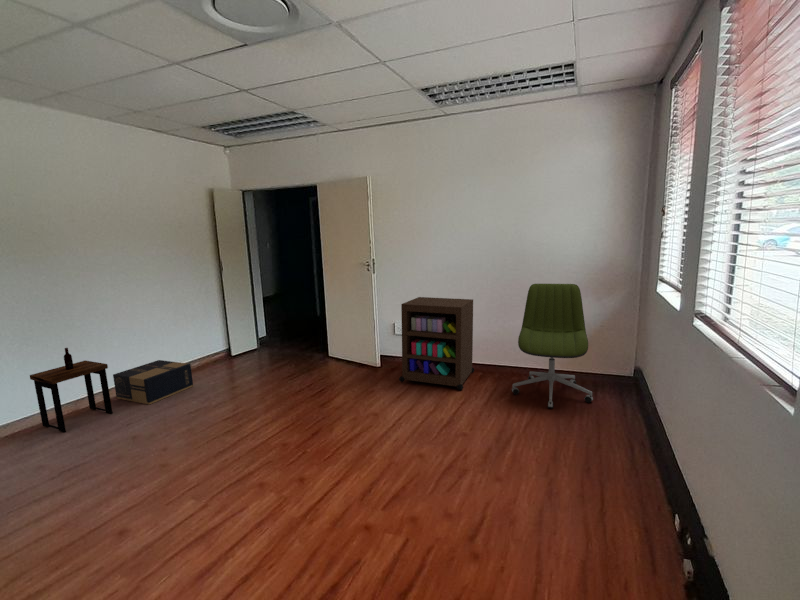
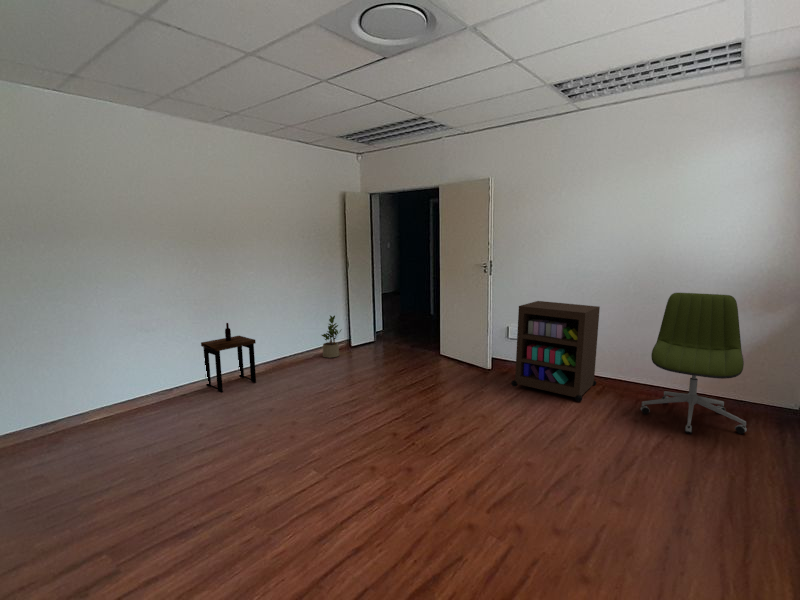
potted plant: none [194,325,219,372] -> present [322,316,341,358]
cardboard box: present [113,360,193,405] -> none [258,342,319,379]

